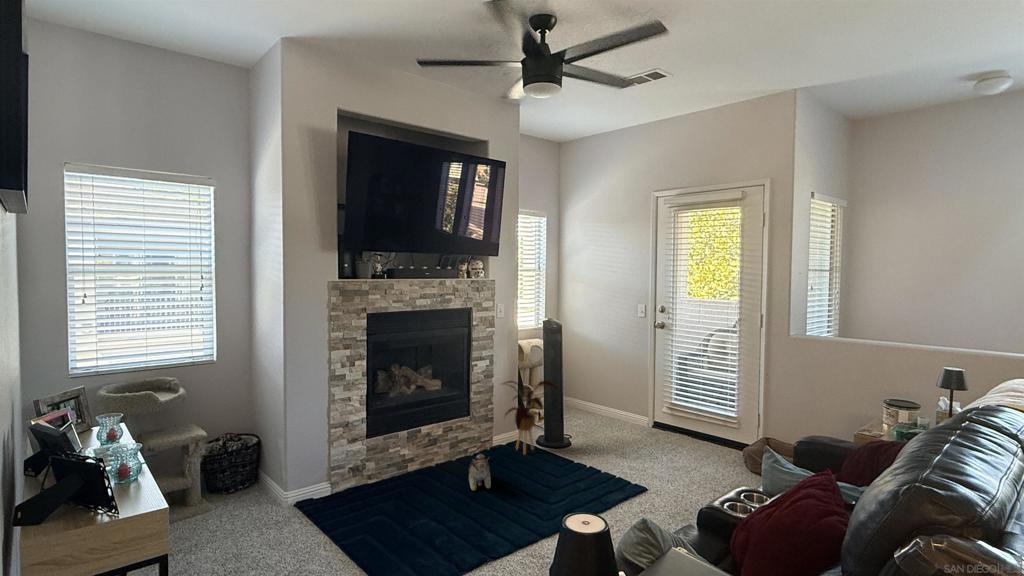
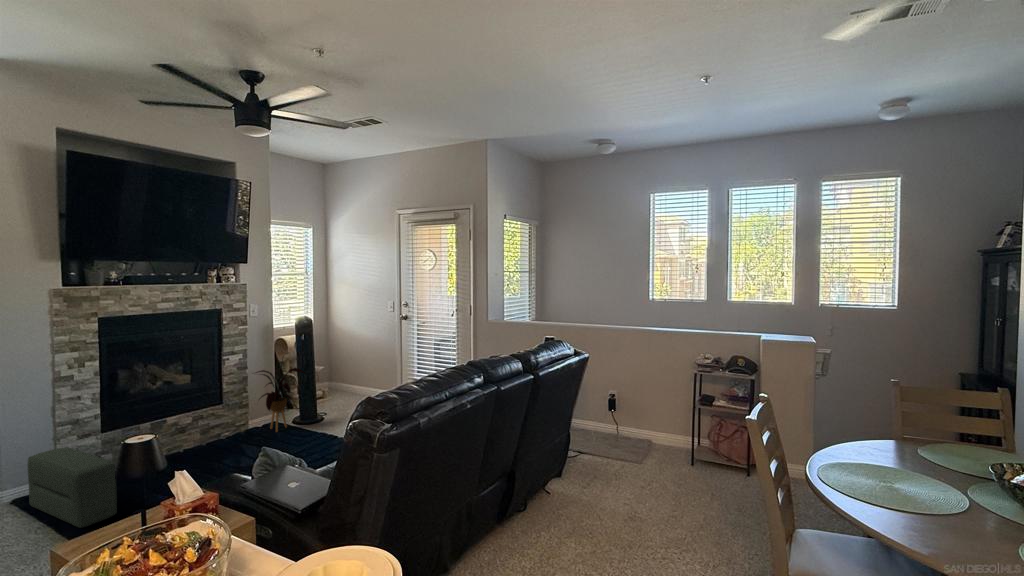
pouf: none [312,453,397,551] -> present [27,447,117,528]
plush toy: present [468,454,491,491] -> none [209,433,233,466]

